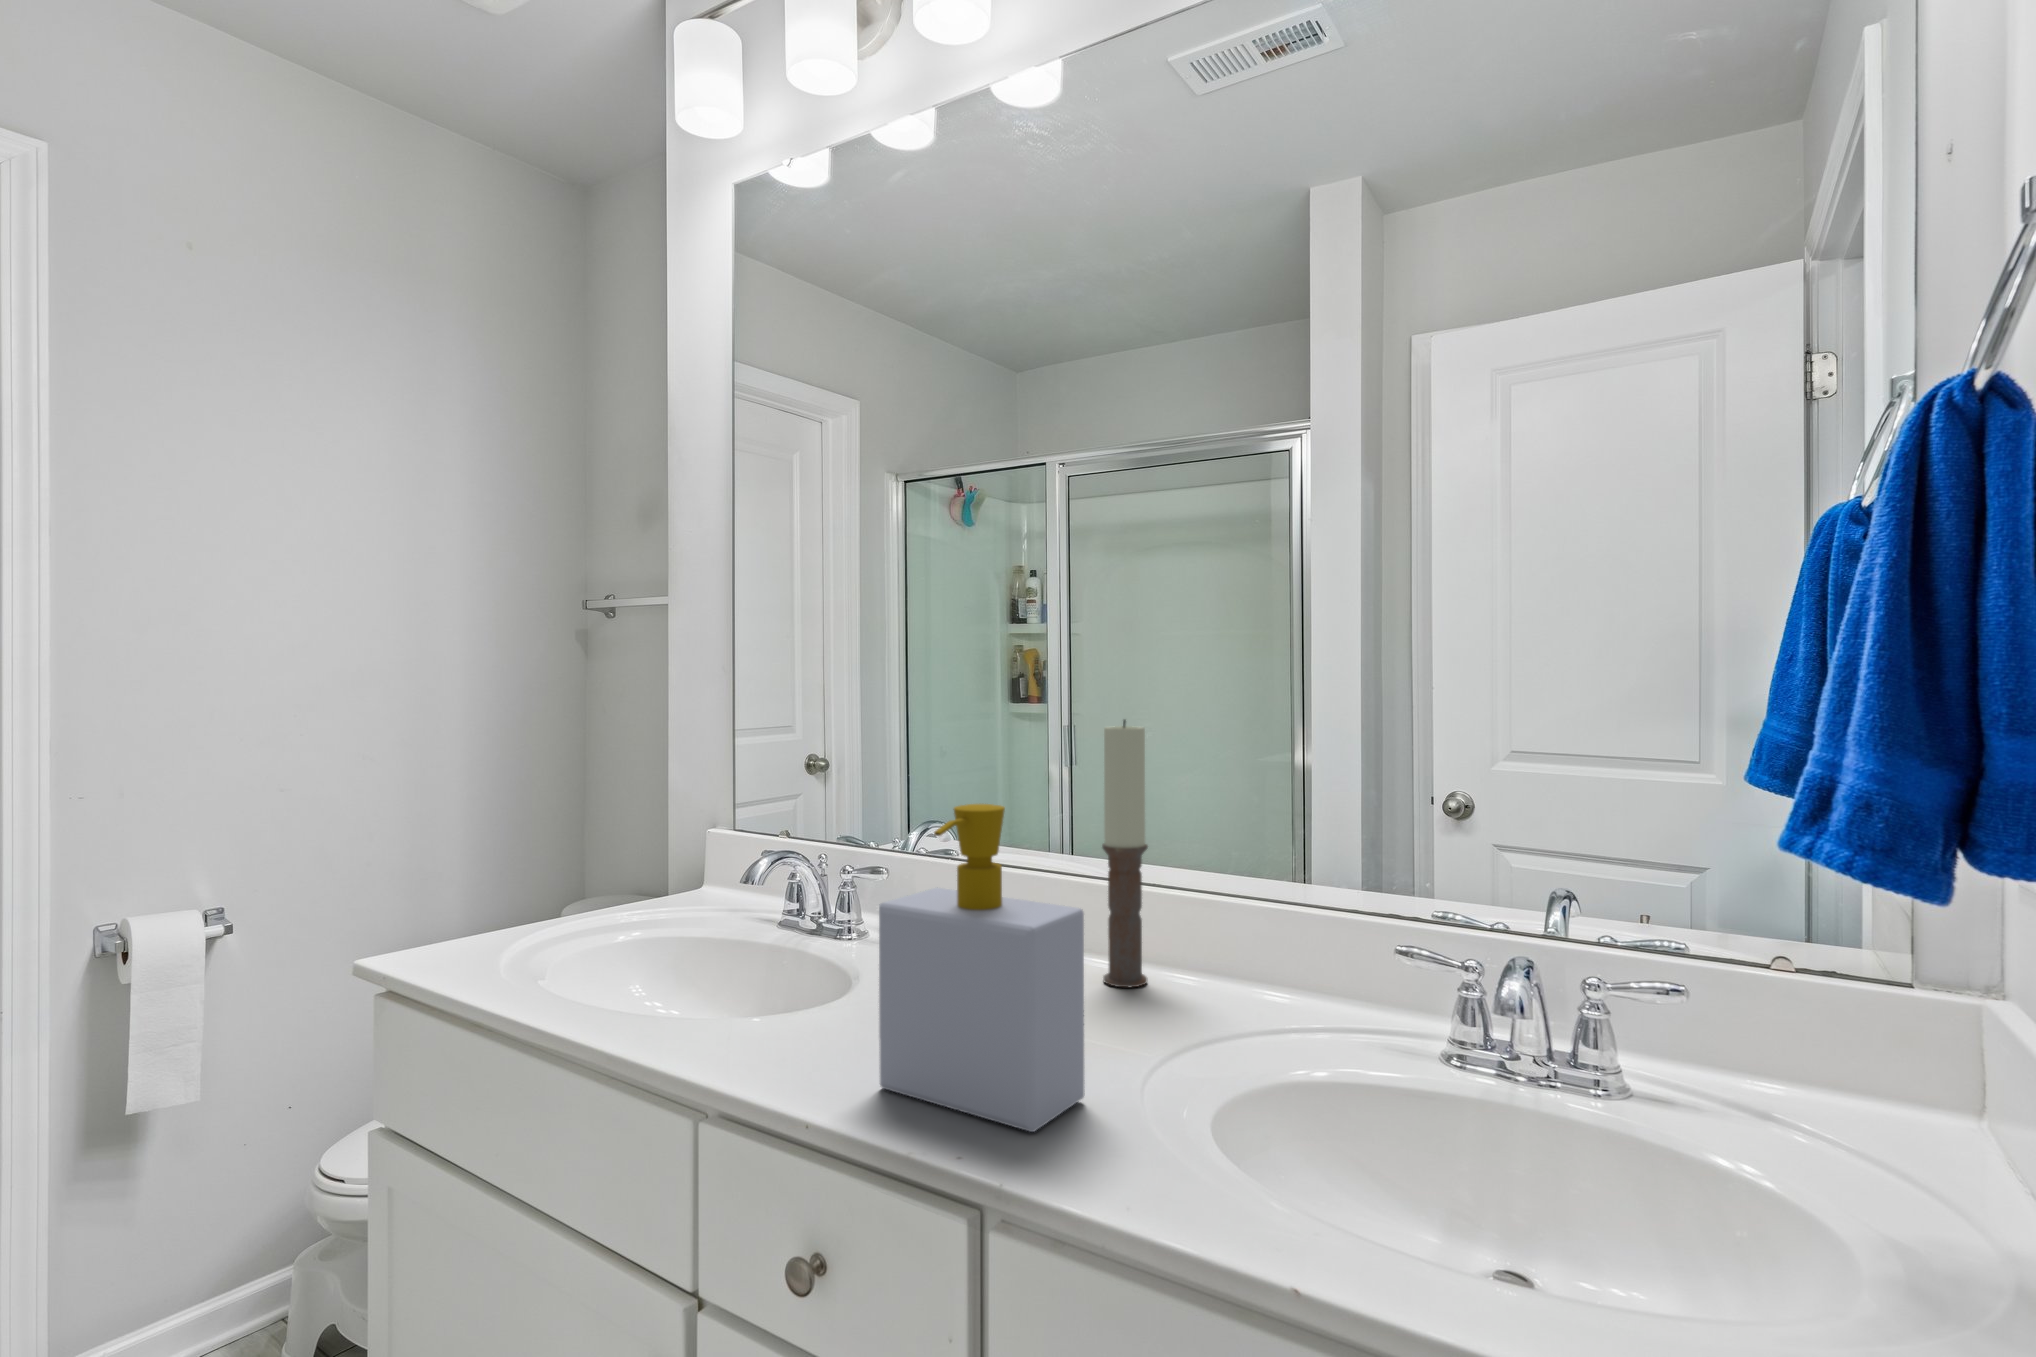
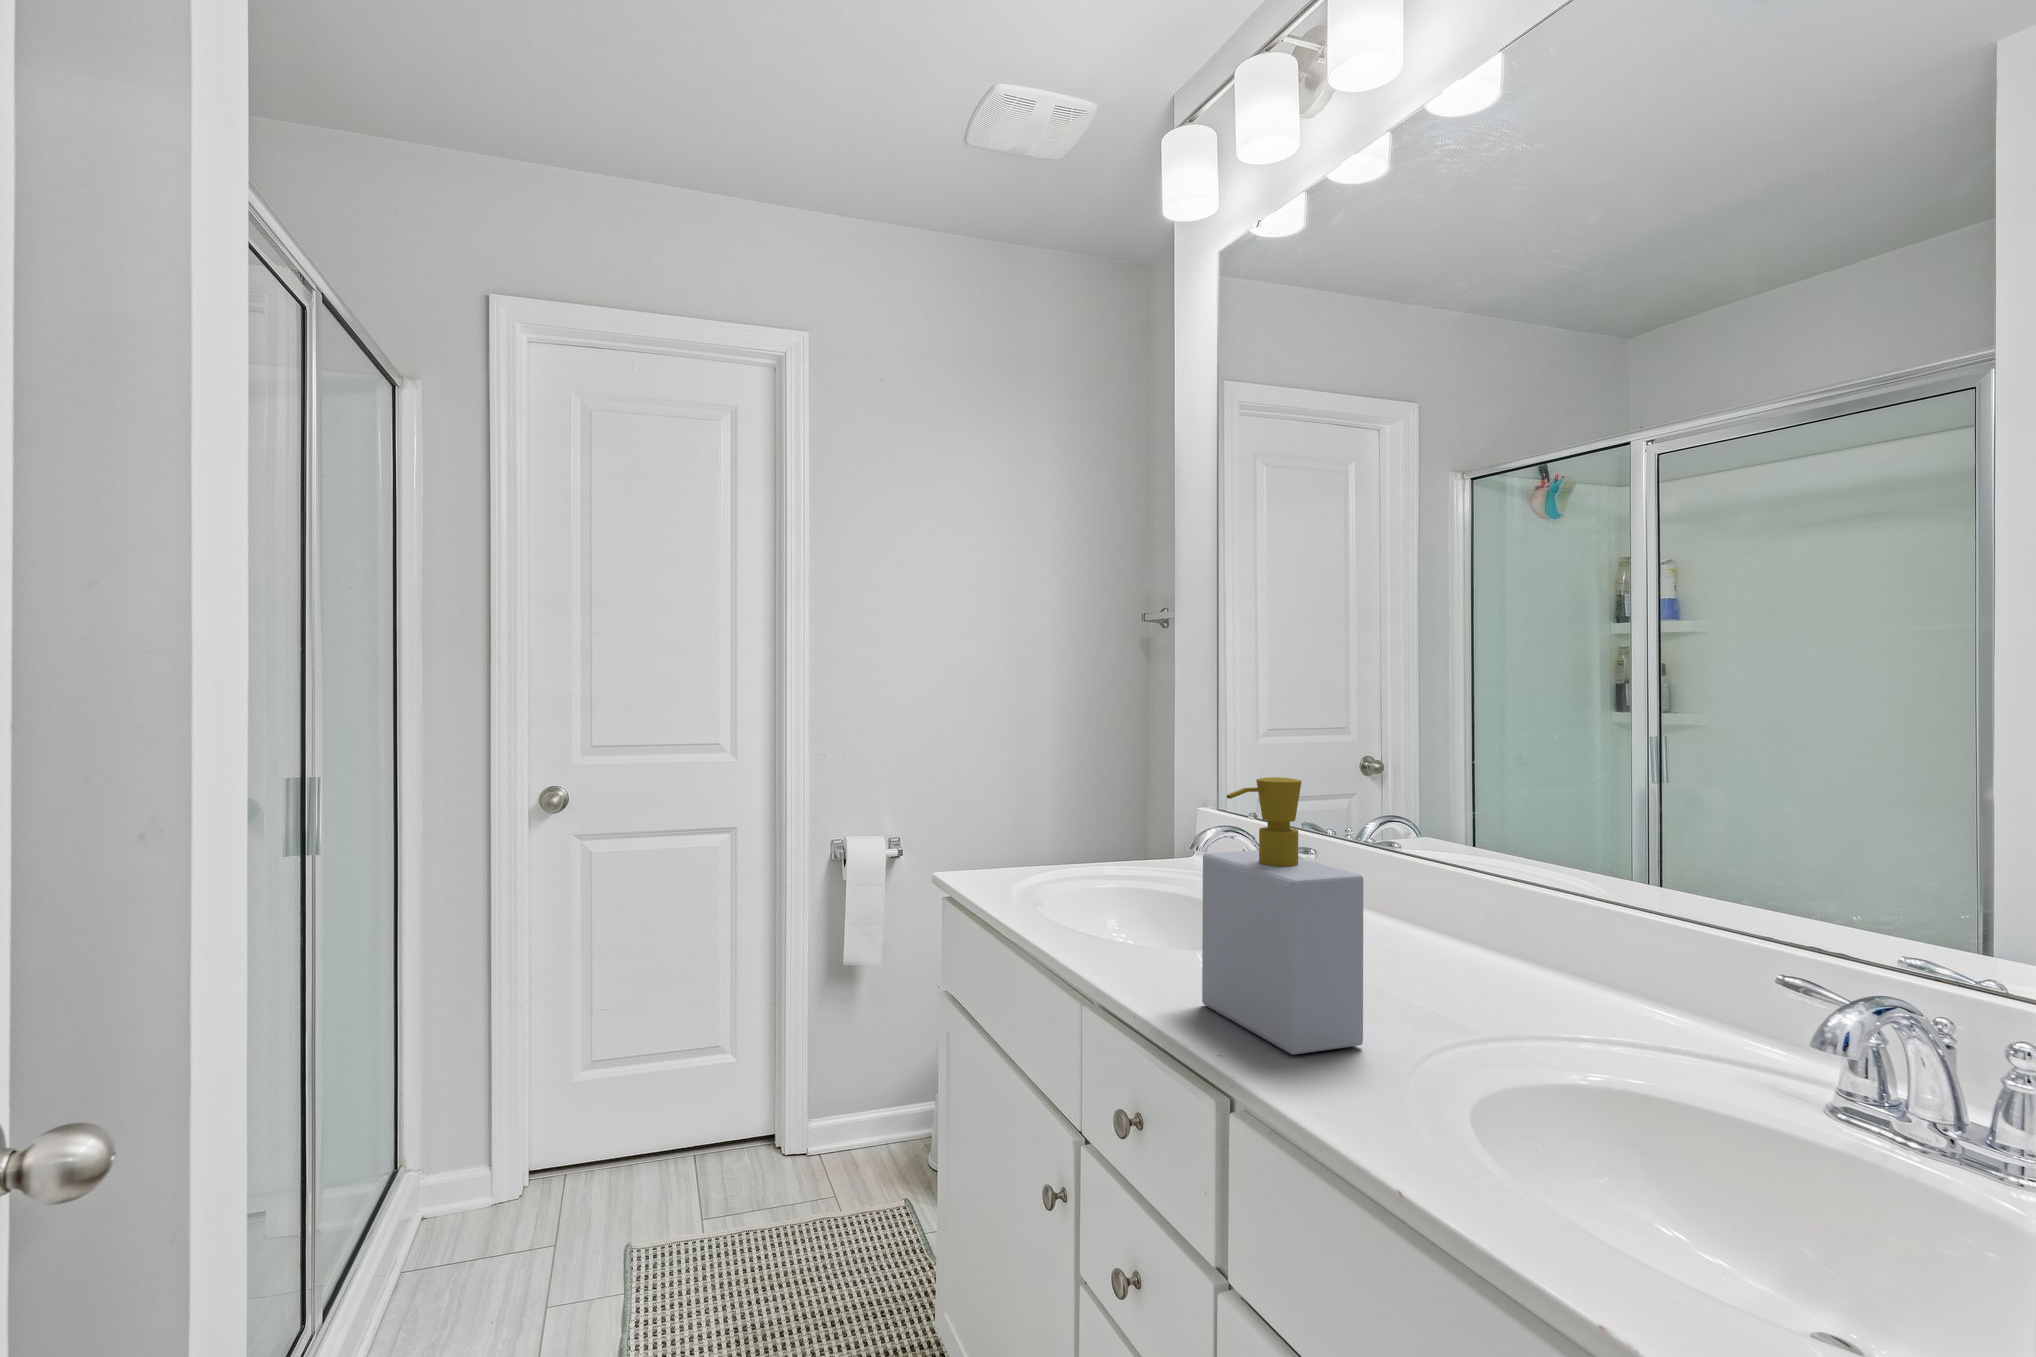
candle: present [1102,720,1148,987] -> none [1491,717,1541,986]

